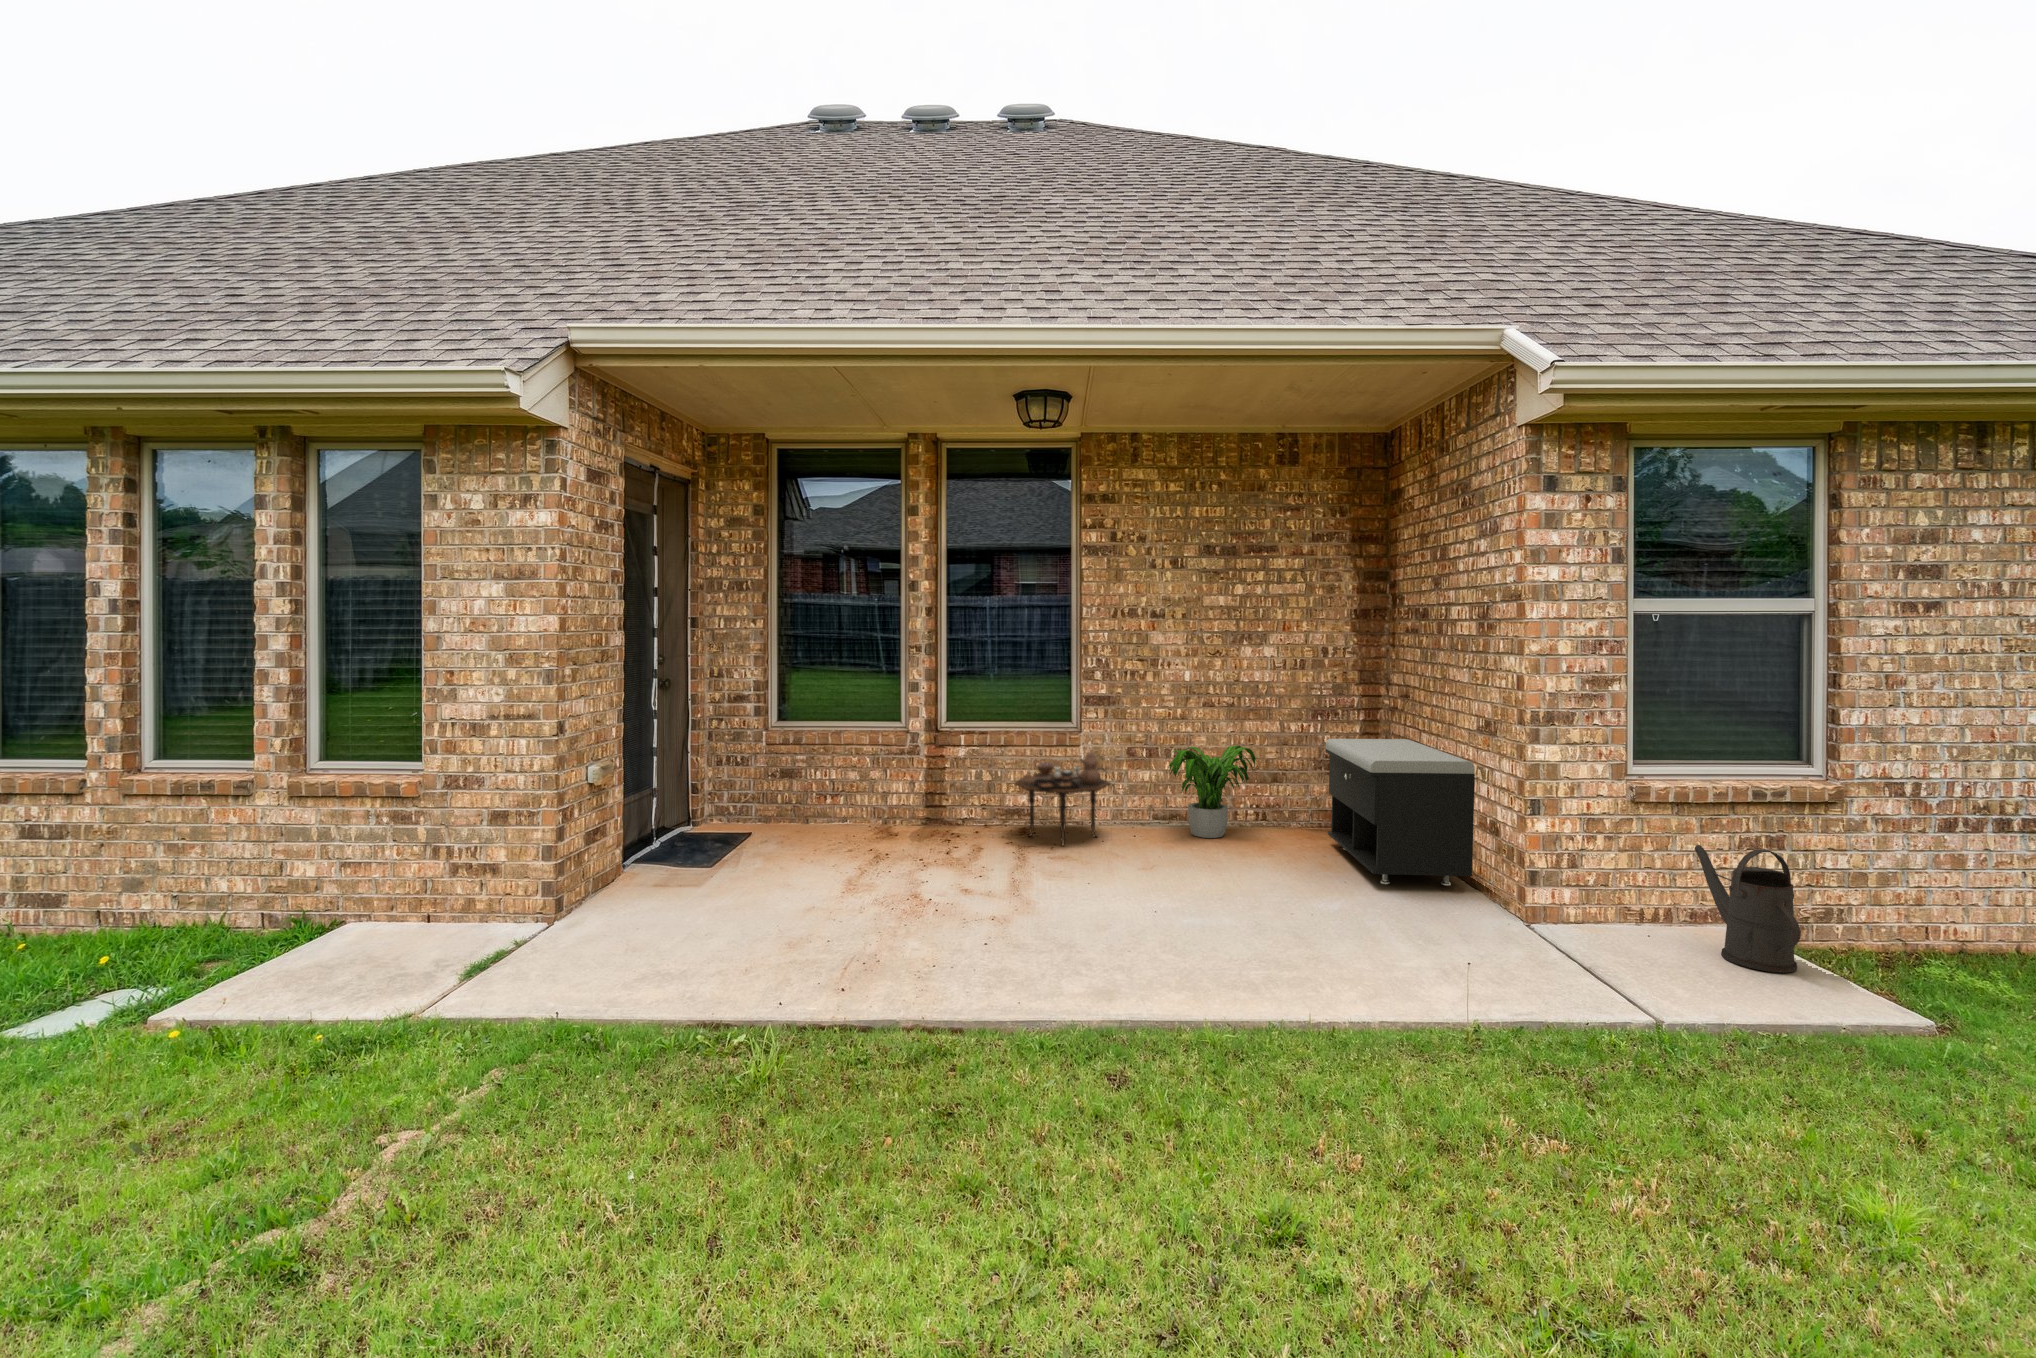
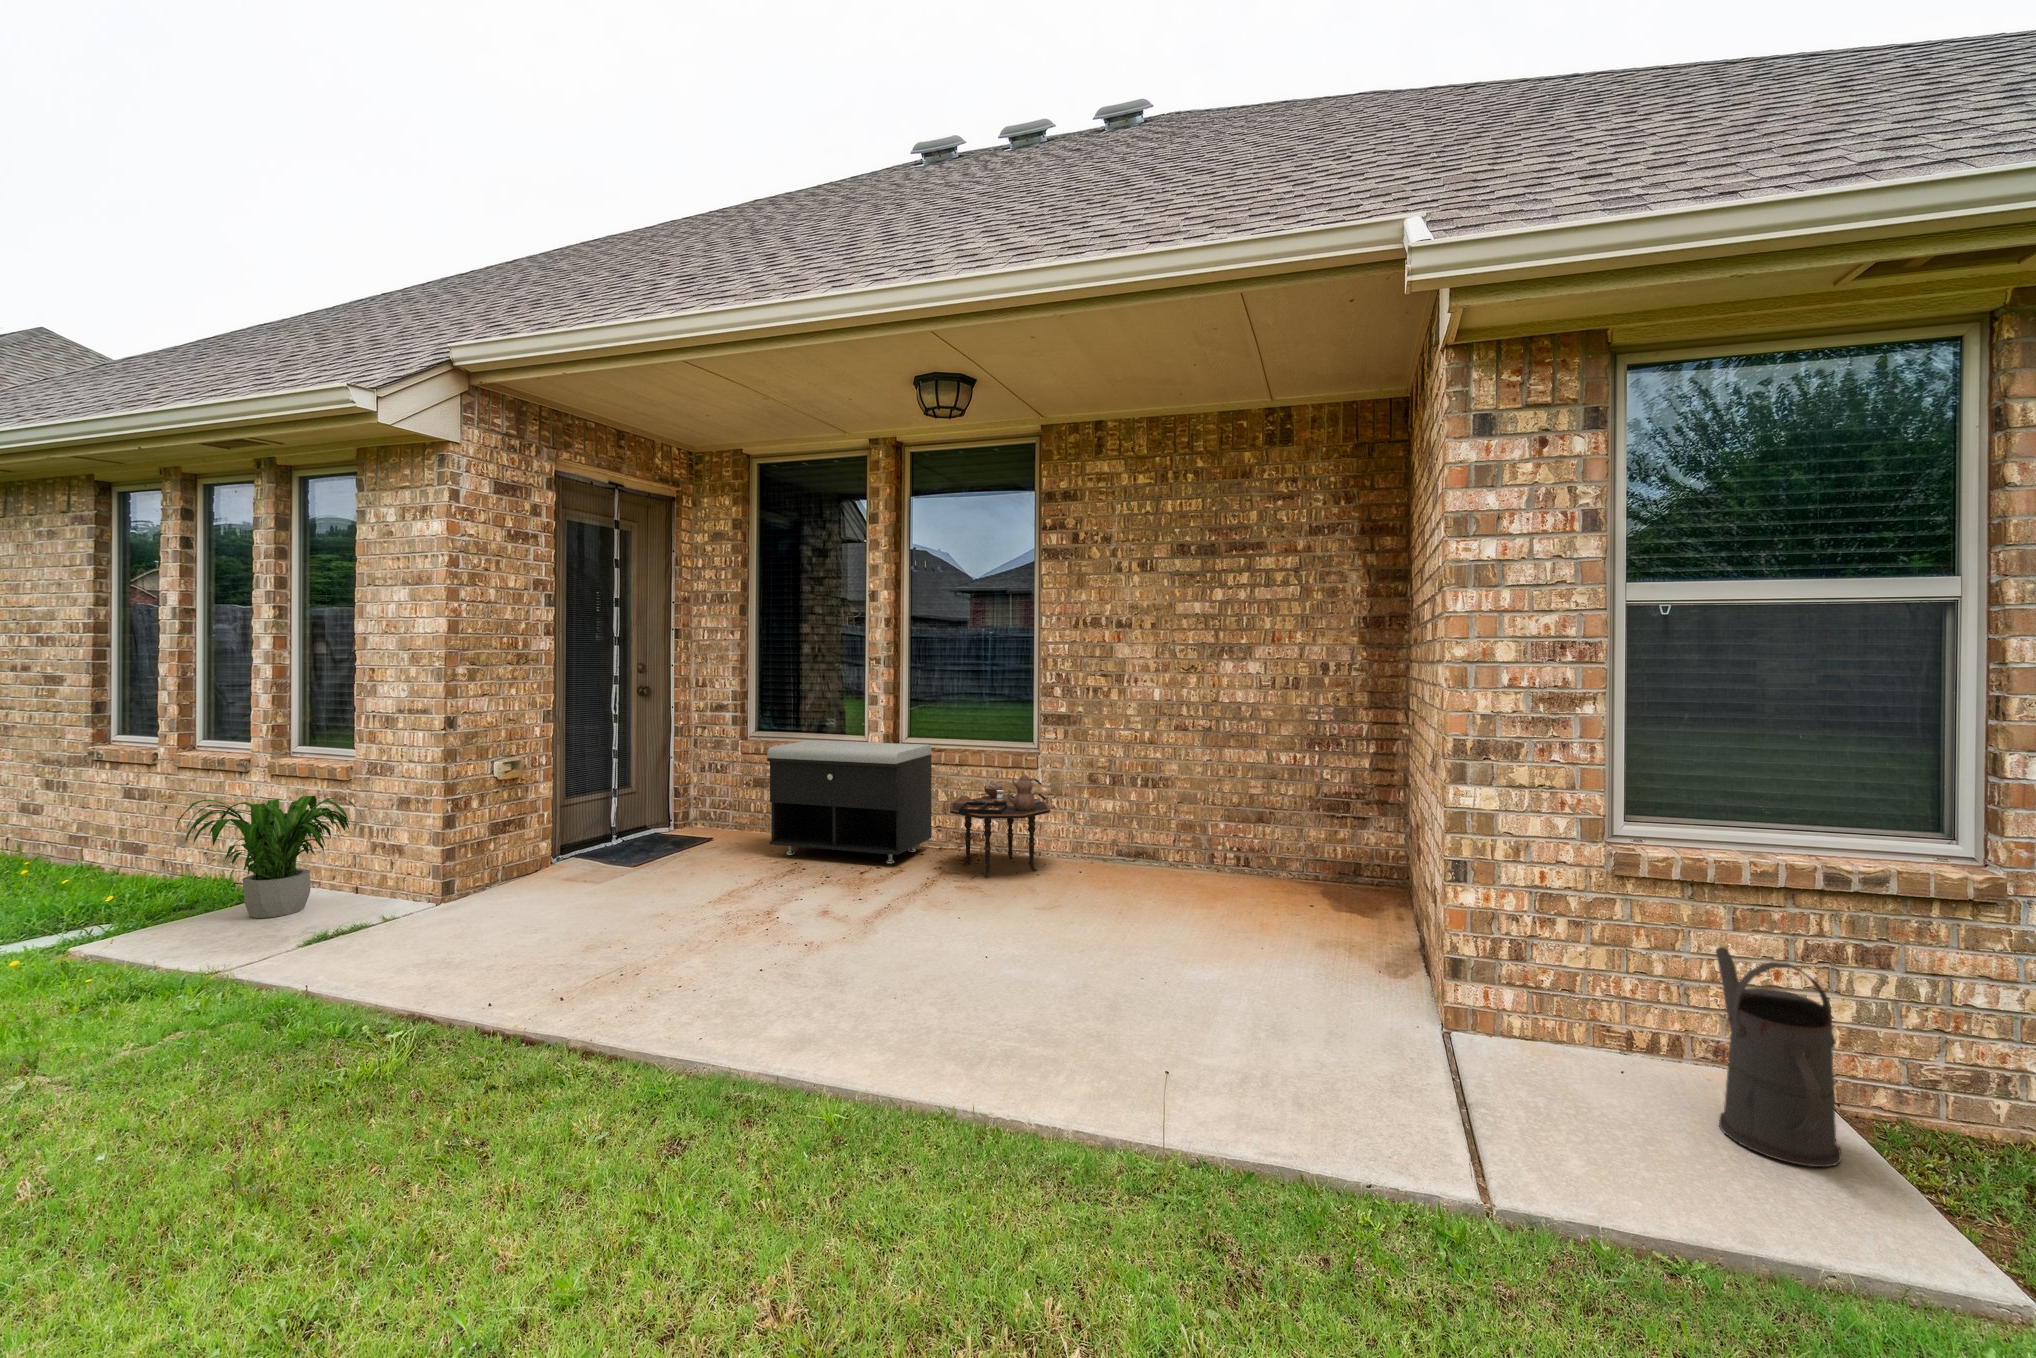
storage bench: present [1325,739,1475,886] -> present [767,740,932,864]
potted plant: present [1168,746,1256,838] -> present [176,796,361,918]

